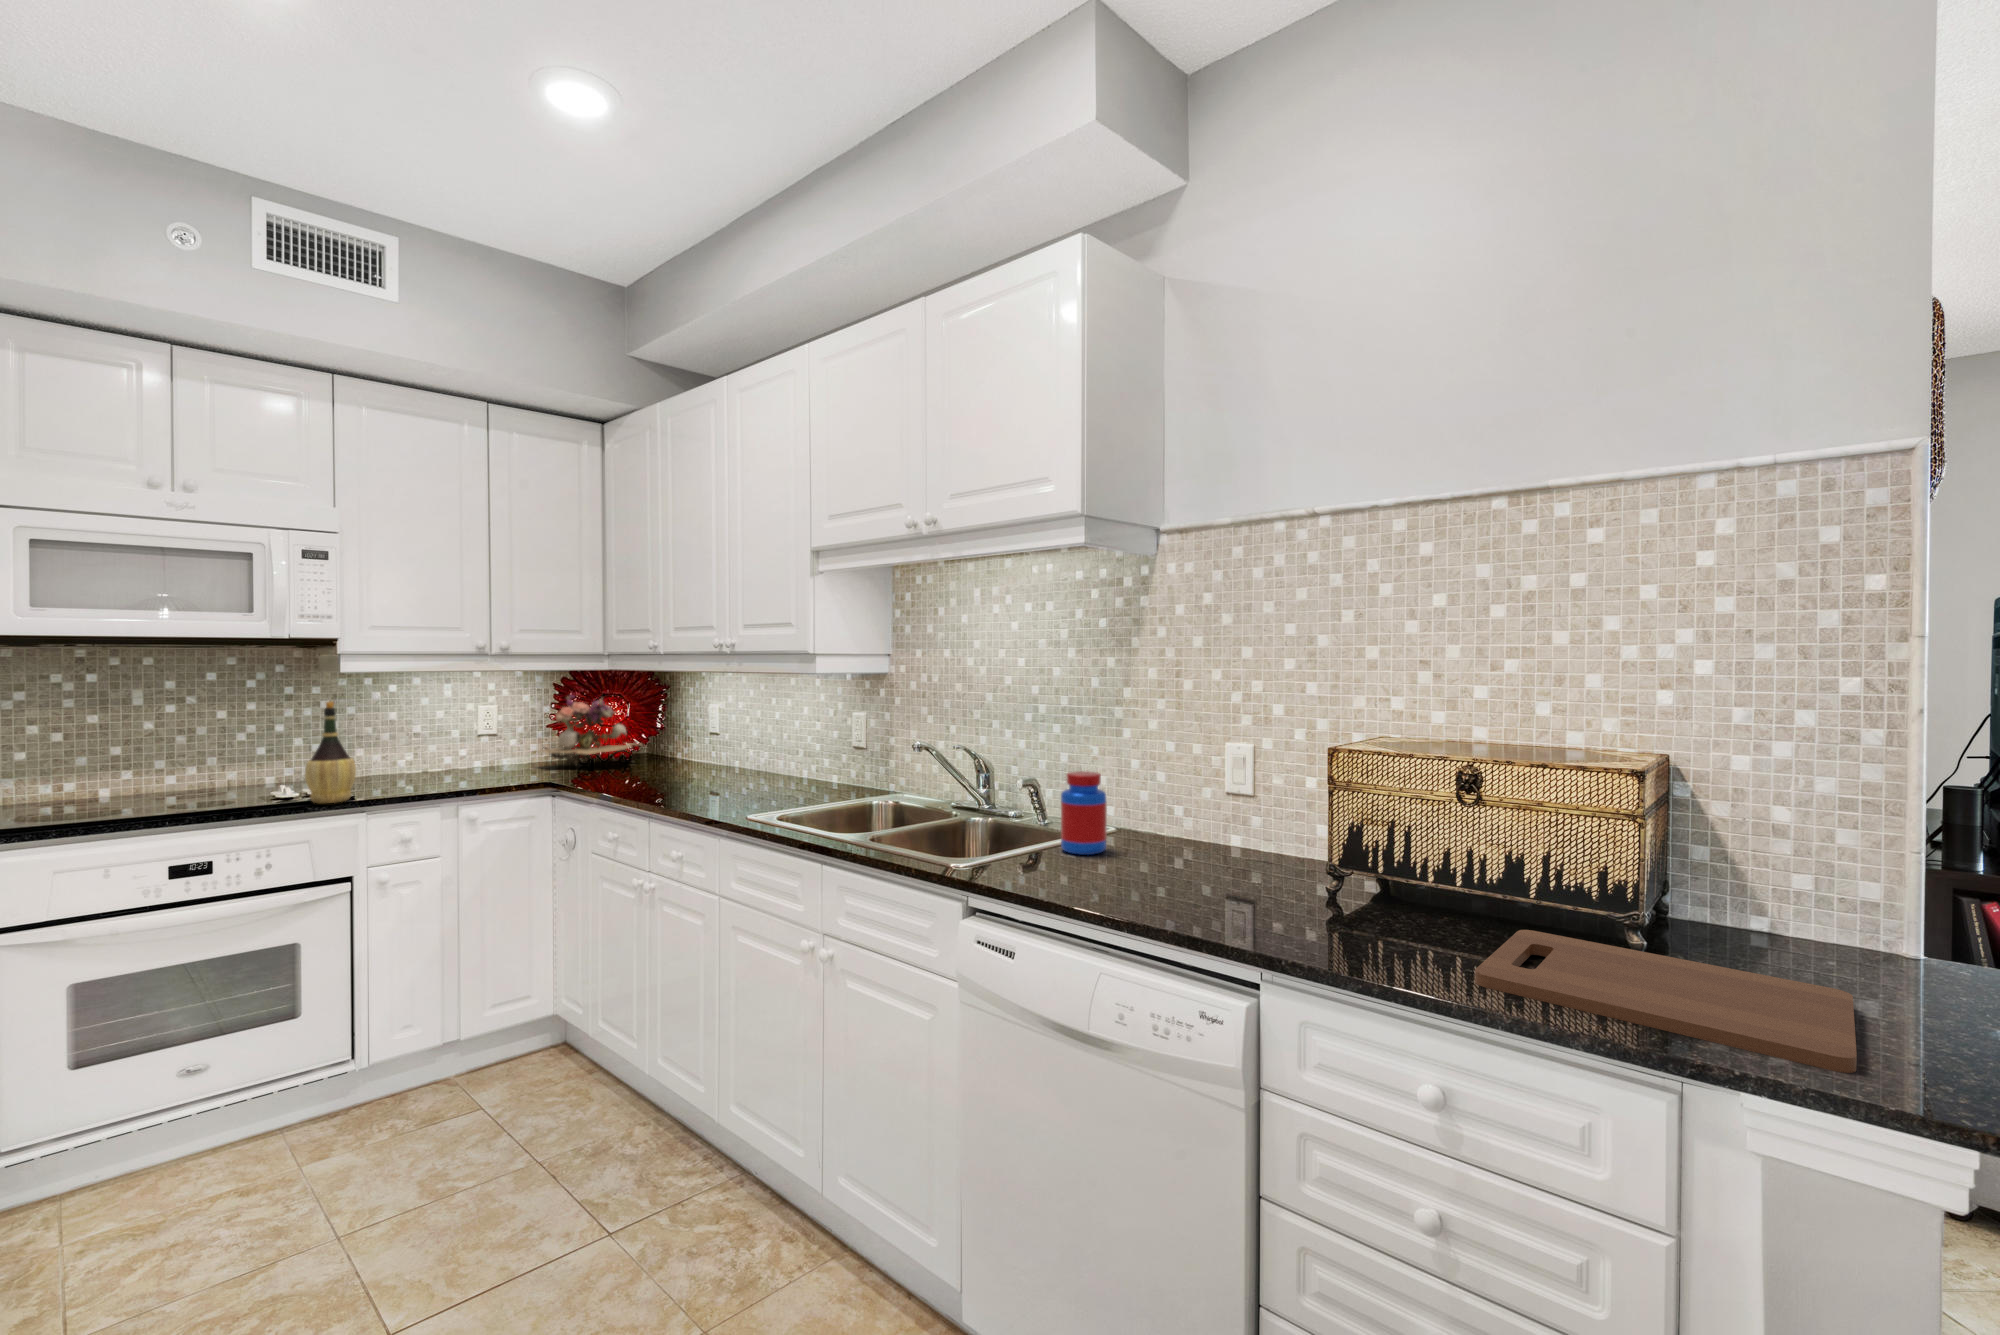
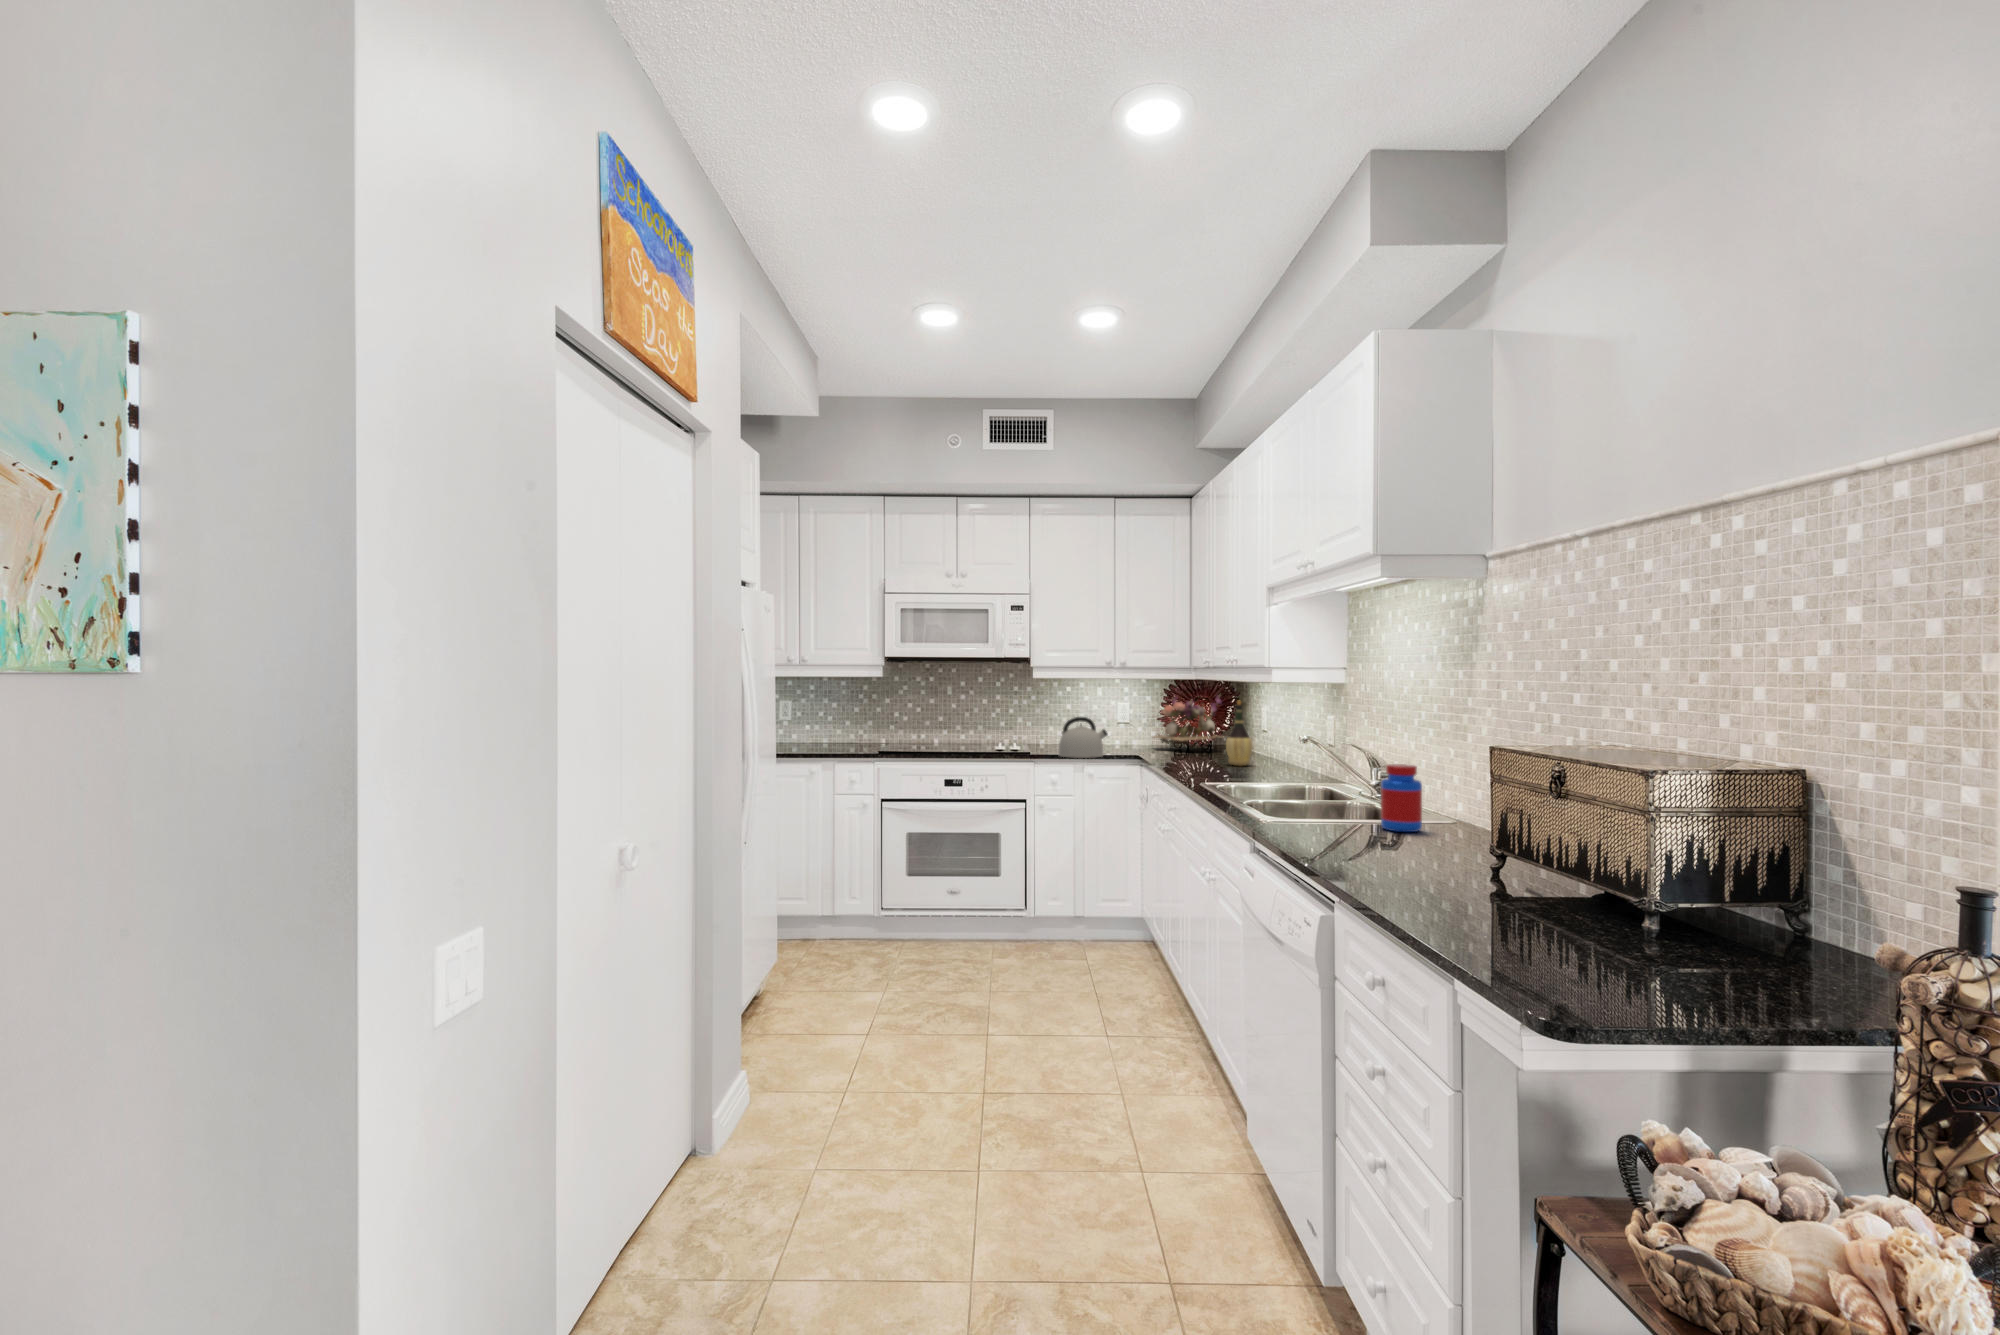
wine bottle: present [305,701,356,803] -> present [1226,701,1253,766]
kettle: none [409,732,499,798] -> present [1059,717,1108,758]
cutting board: present [1475,930,1857,1073] -> none [1450,907,1754,991]

